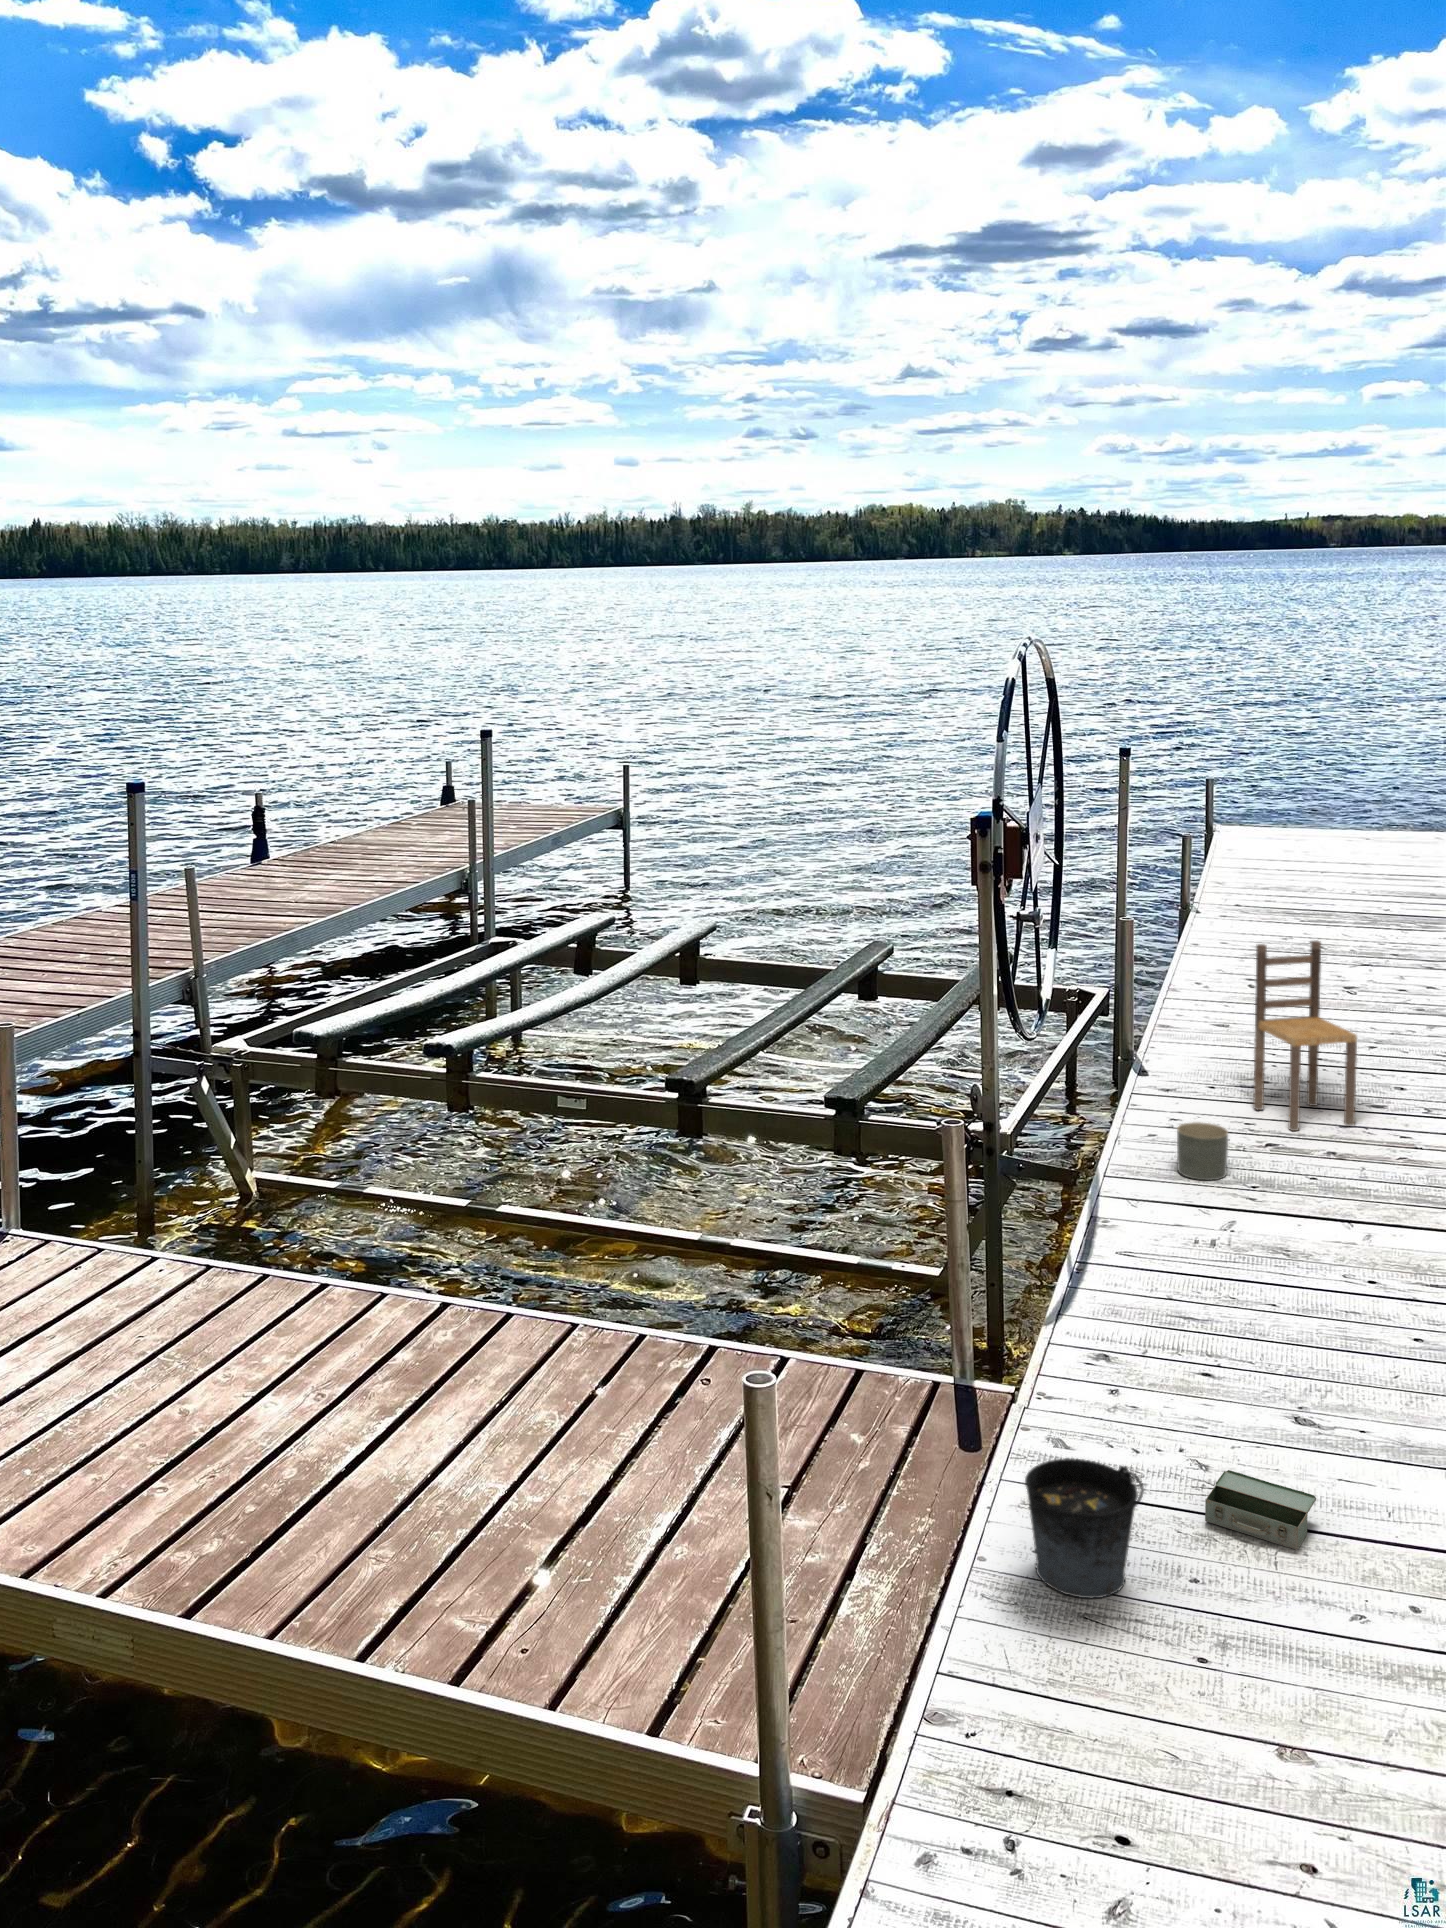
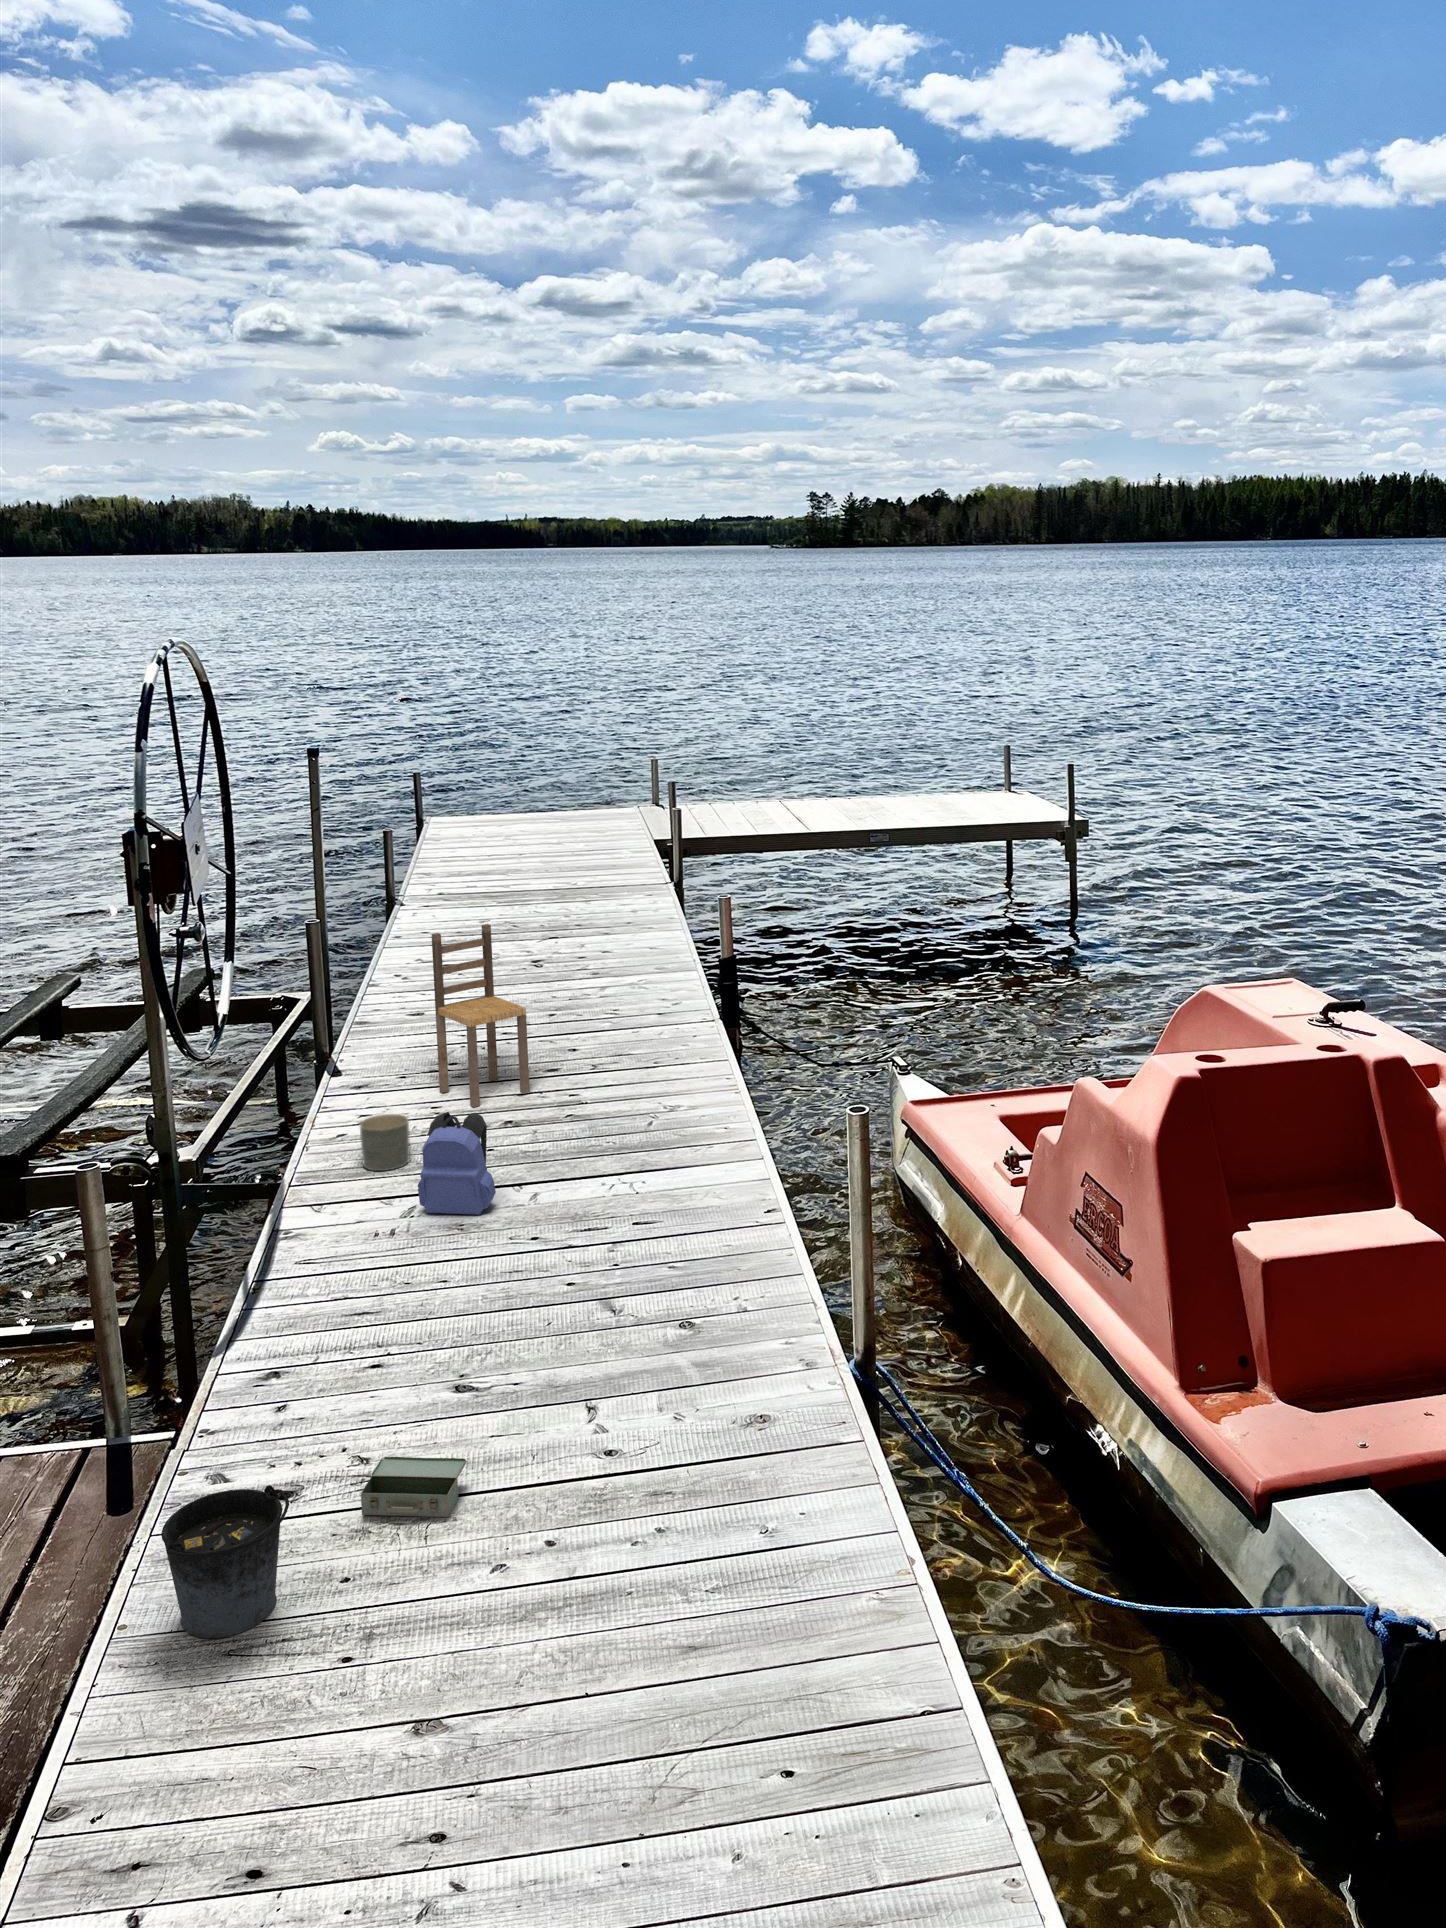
backpack: none [1241,1132,1326,1245] -> present [418,1112,496,1215]

